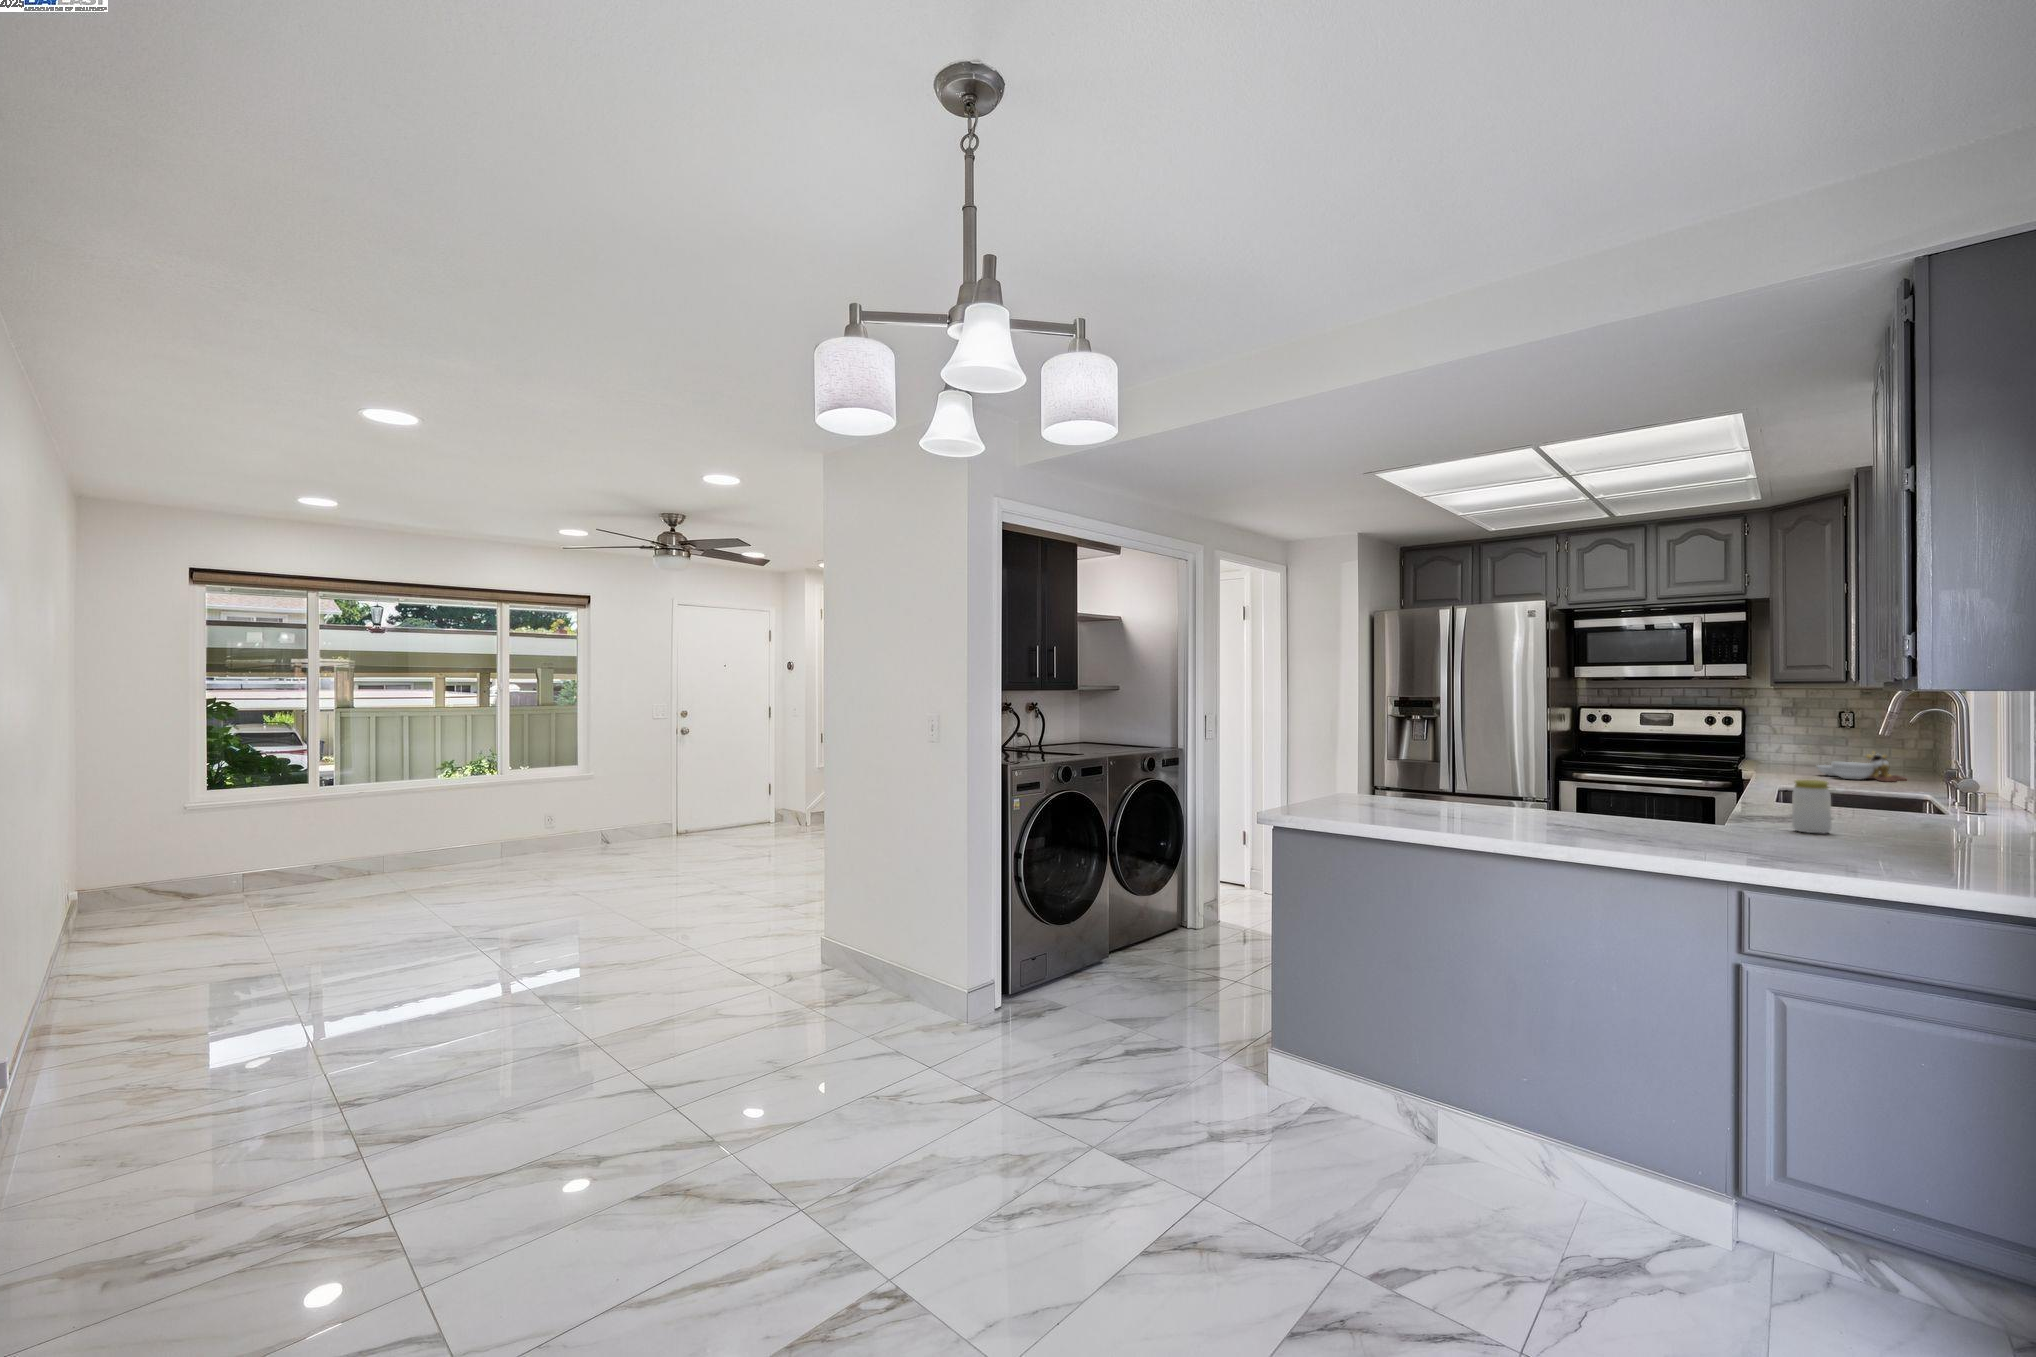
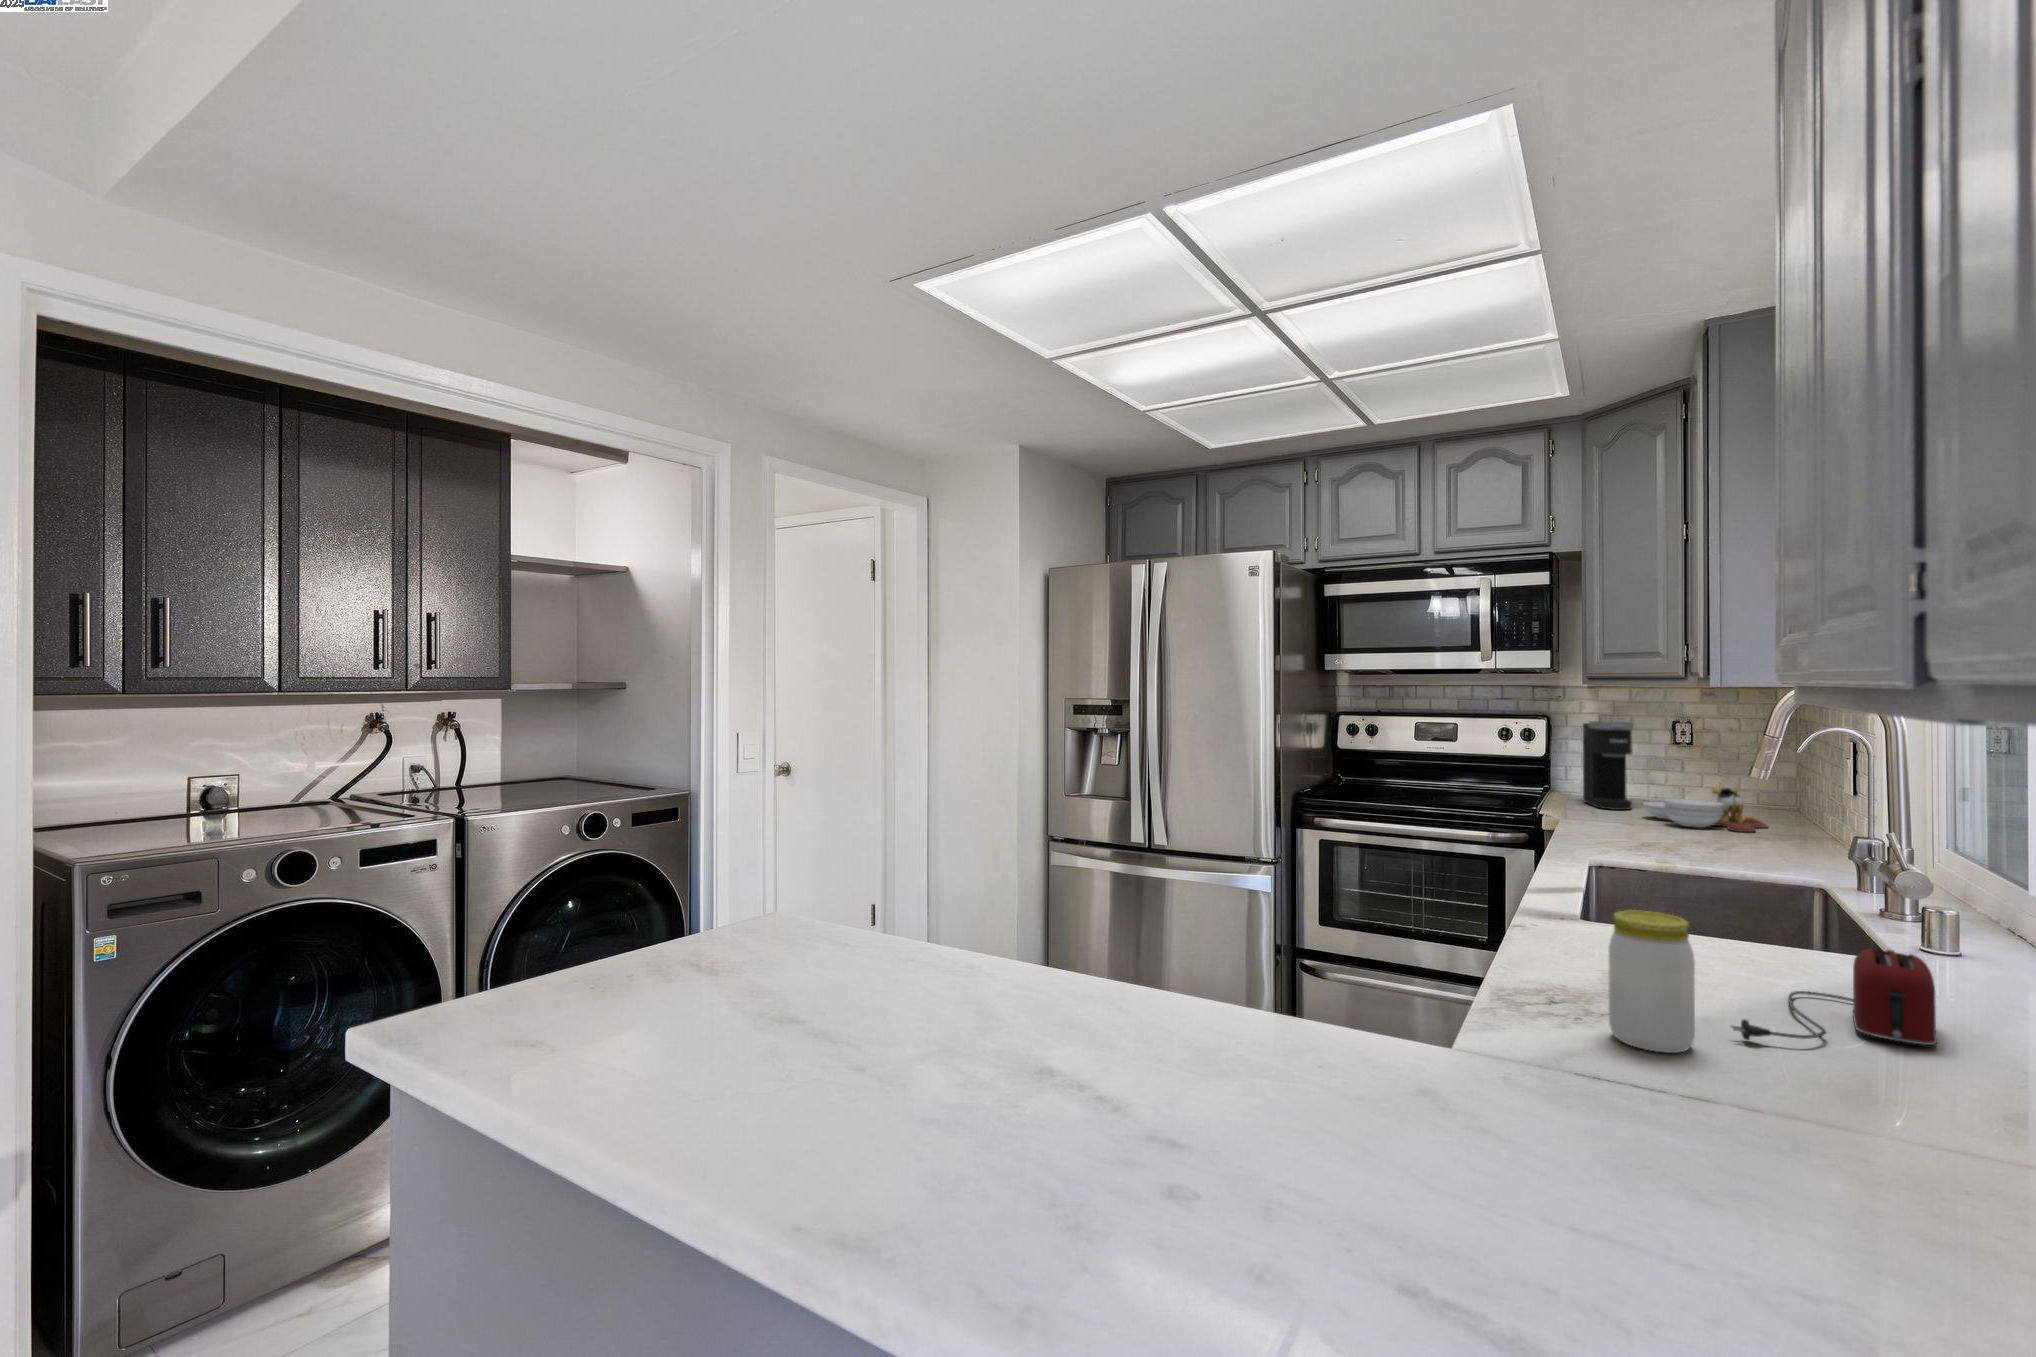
coffee maker: none [1770,712,1809,772] -> present [1583,721,1633,810]
toaster: none [1849,799,1945,834] -> present [1731,949,1937,1045]

